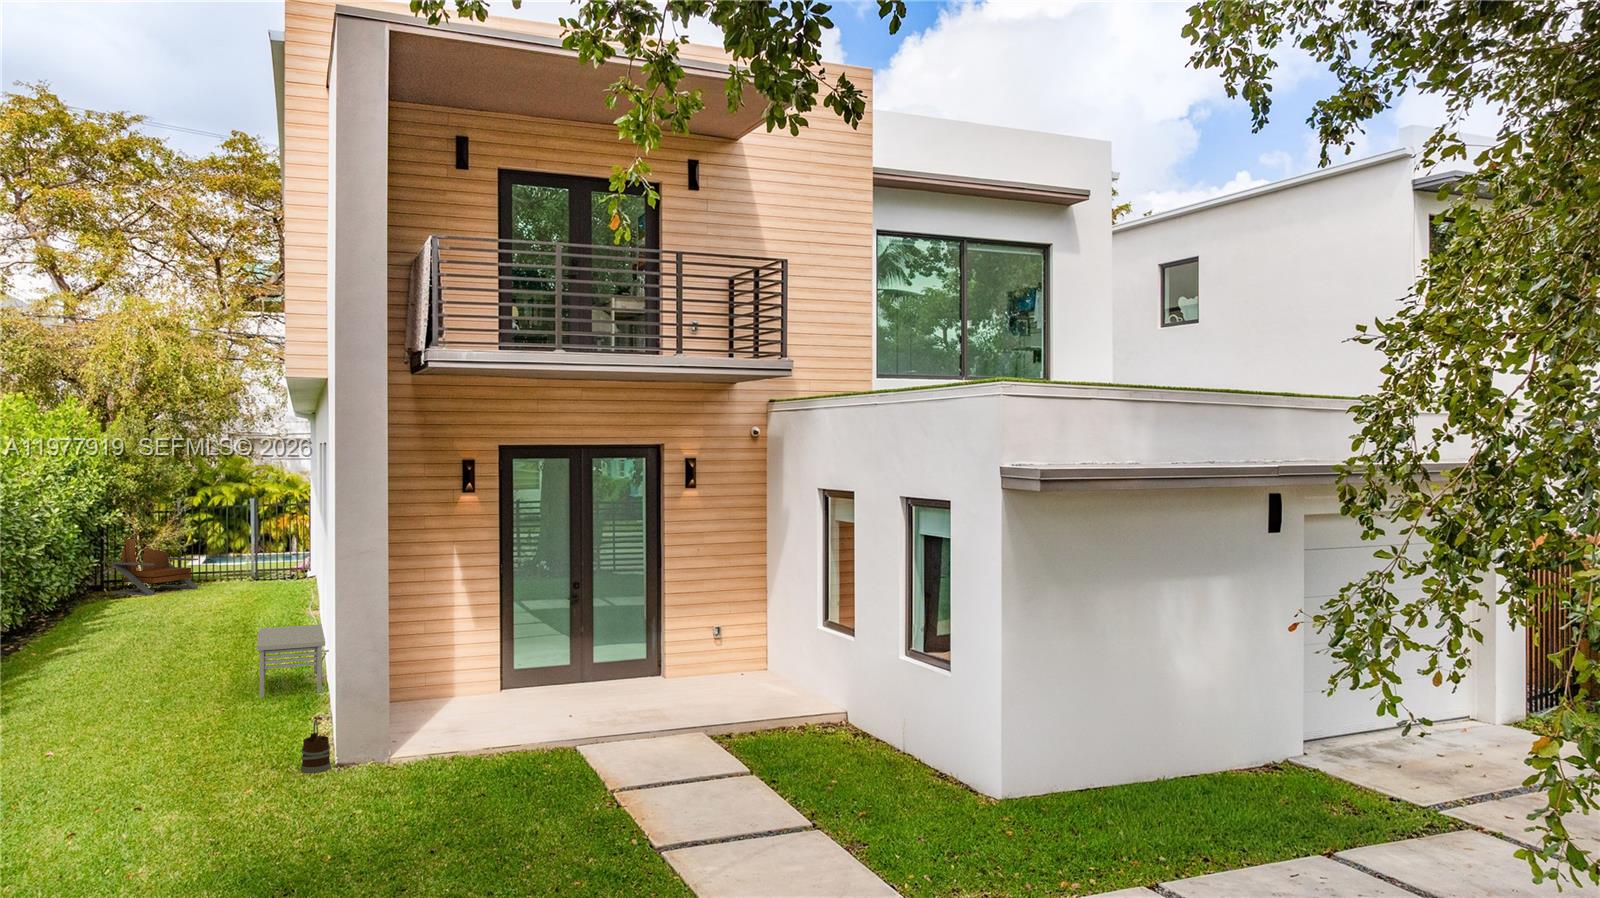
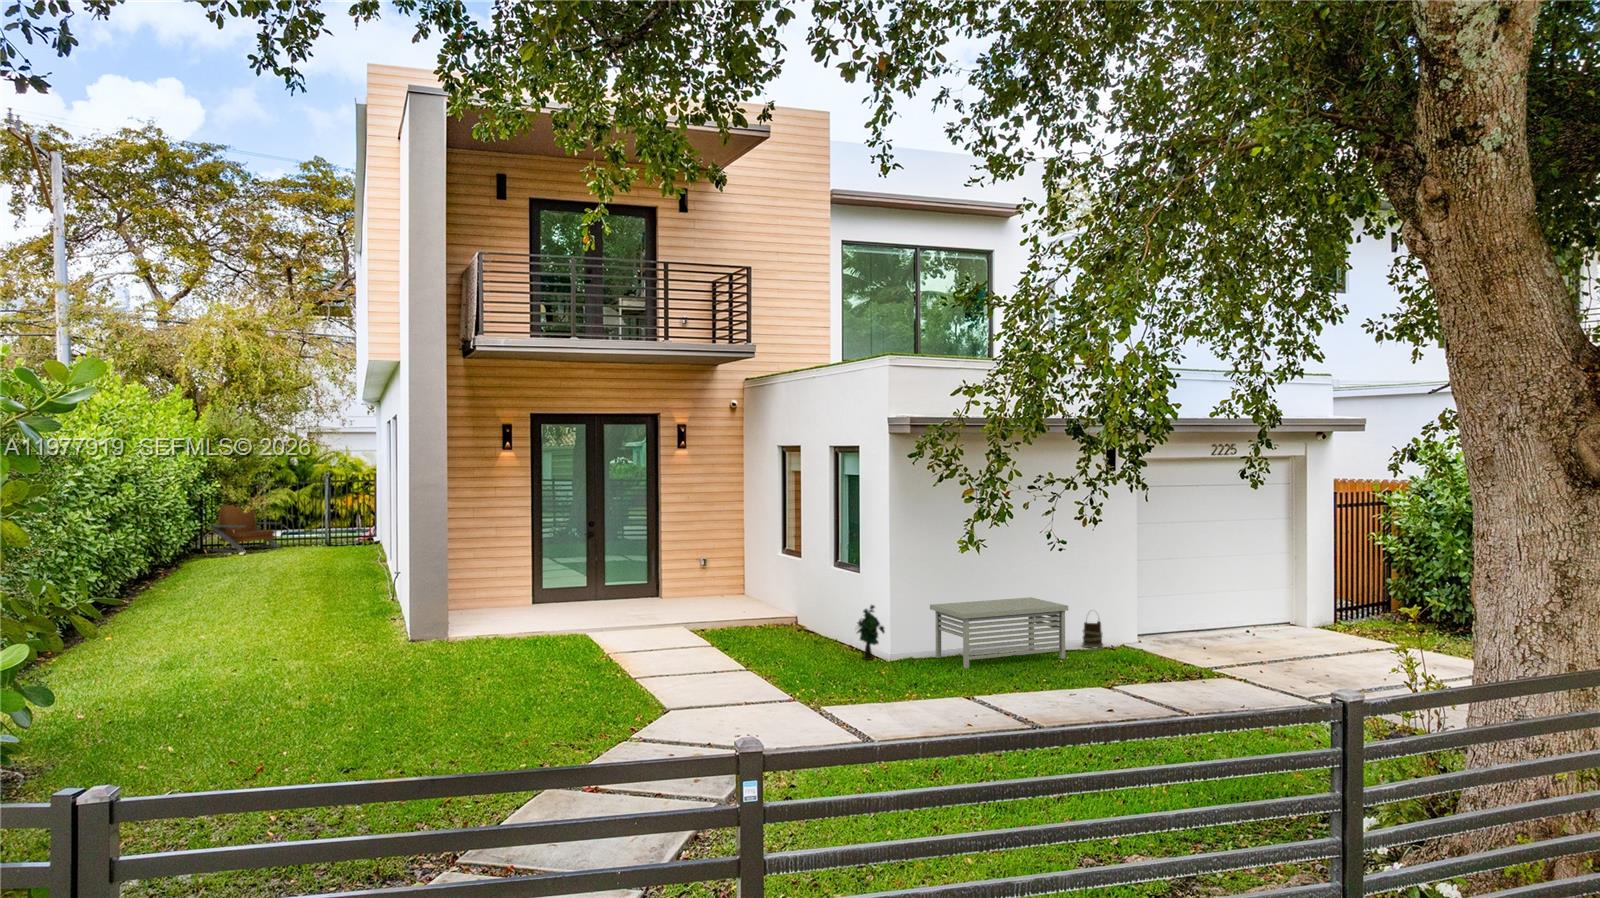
storage bench: present [257,624,325,697] -> present [930,597,1068,668]
wooden bucket: present [301,720,331,773] -> present [1082,621,1103,648]
decorative plant: none [953,726,996,803] -> present [857,605,885,660]

